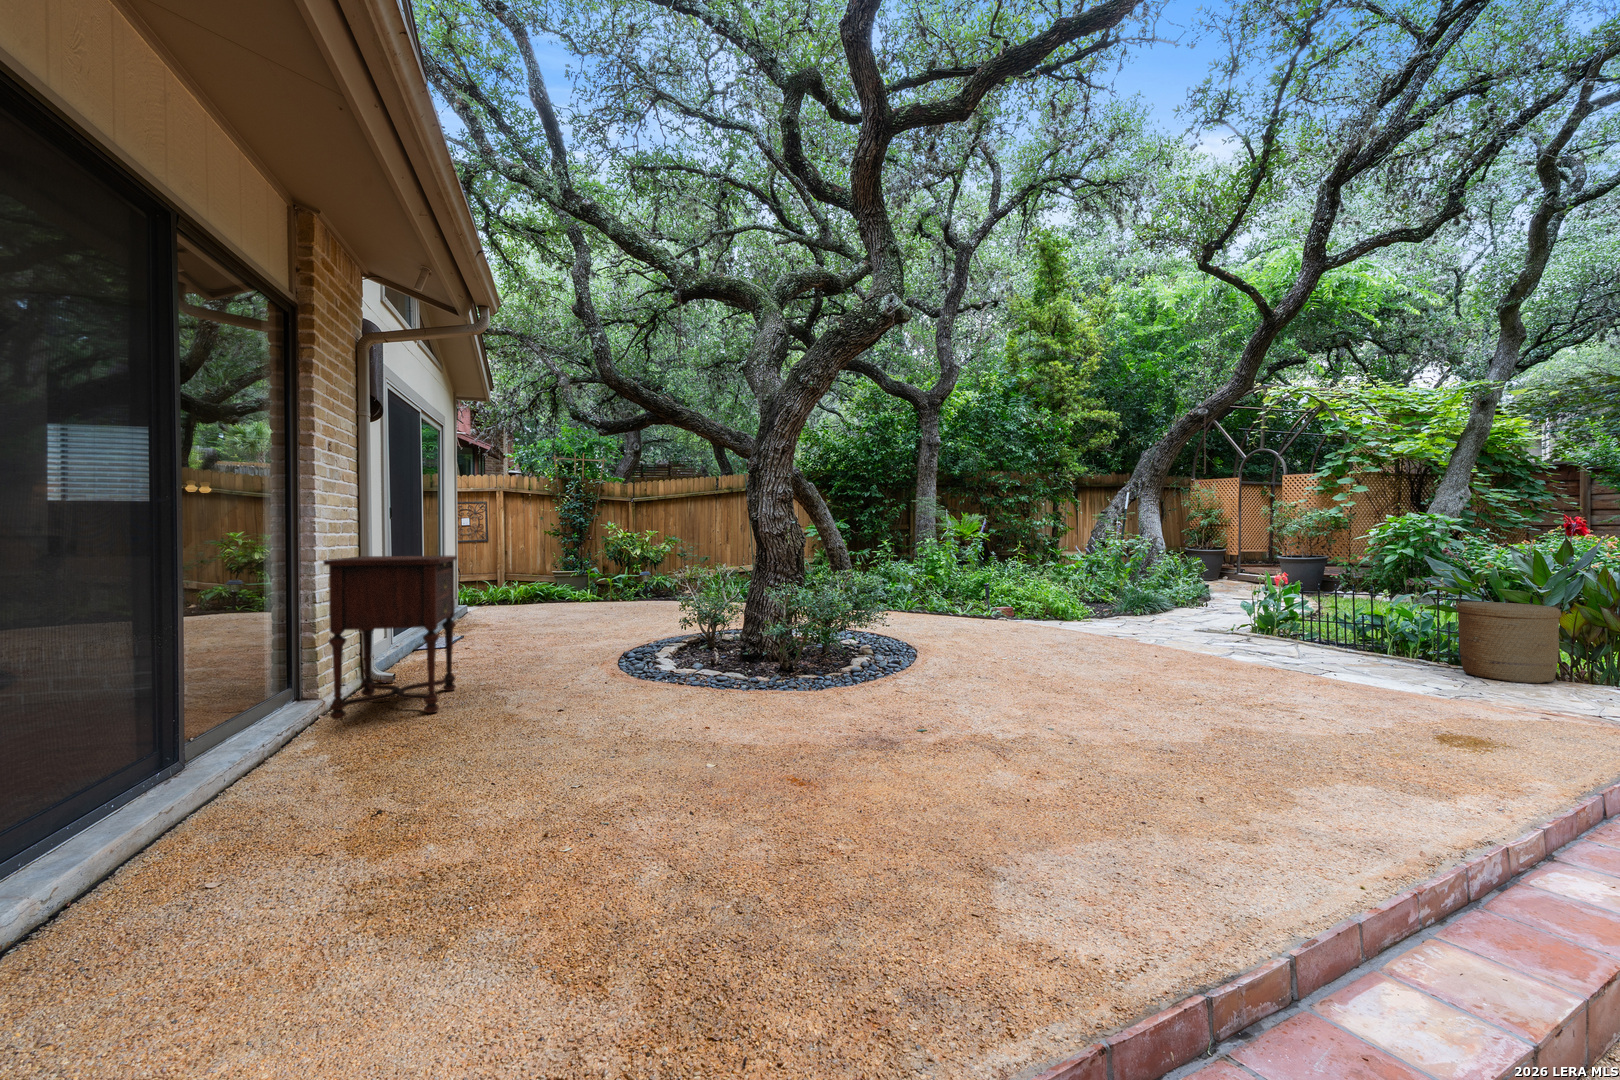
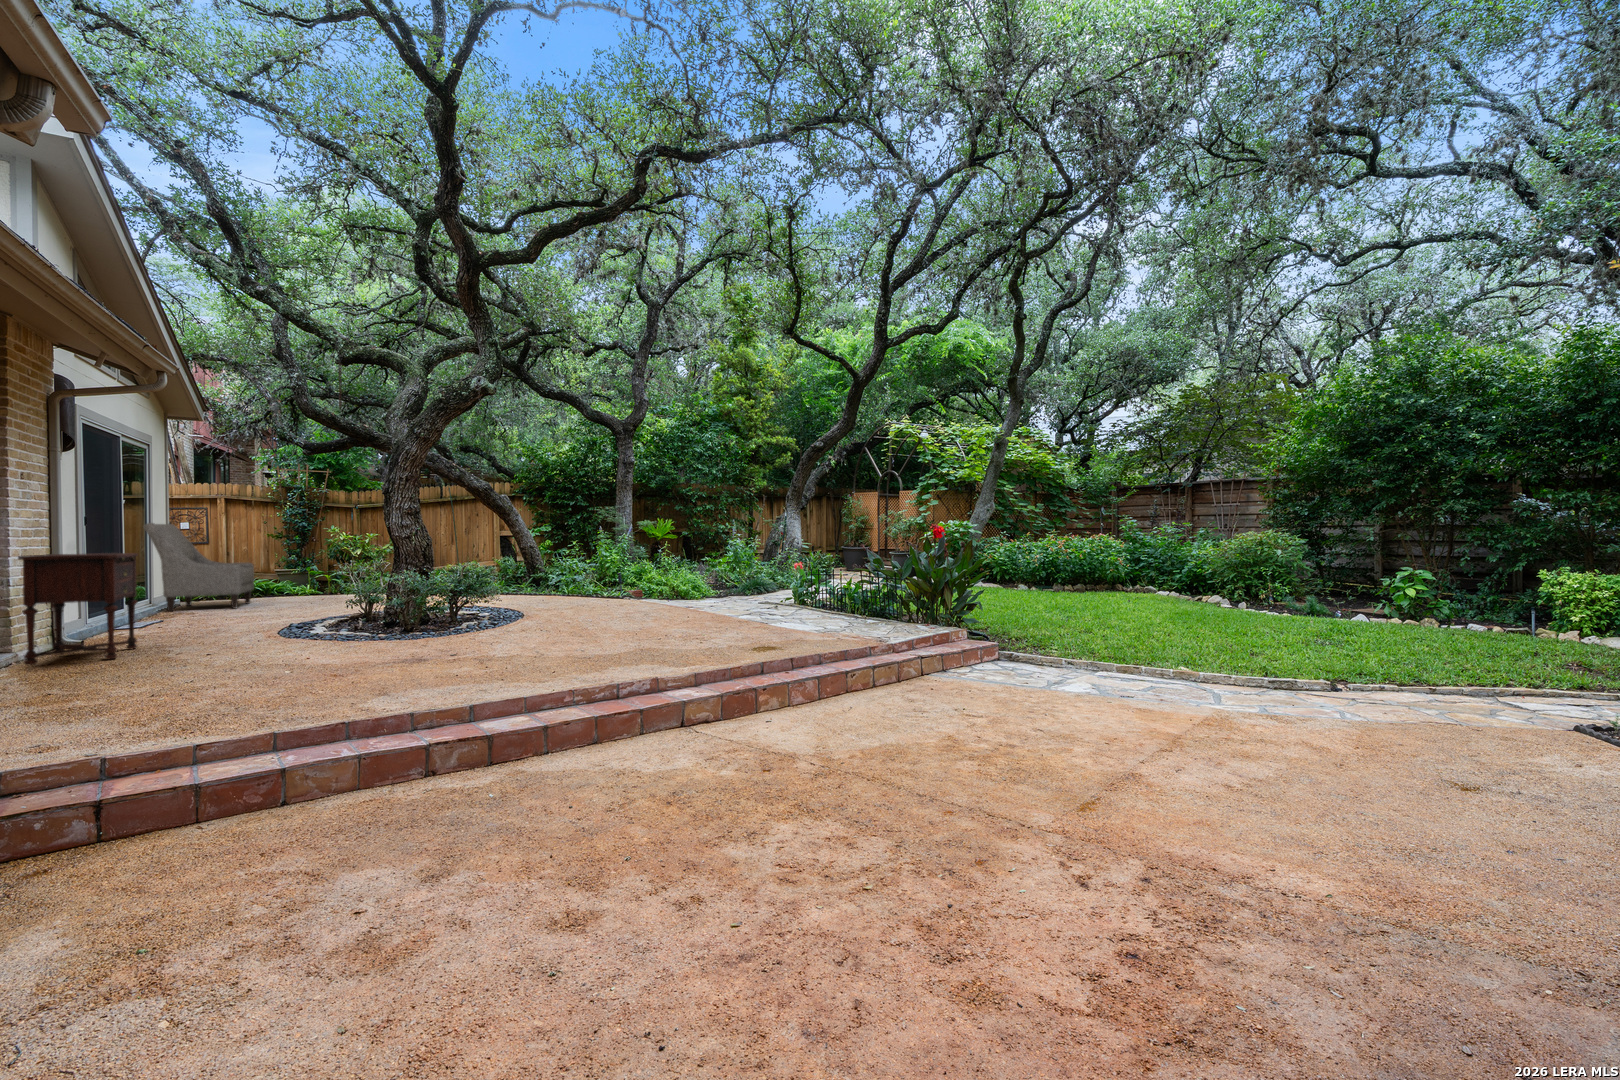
chair: none [440,517,544,622] -> present [144,523,254,611]
woven basket: present [1456,601,1561,683] -> none [847,574,889,618]

